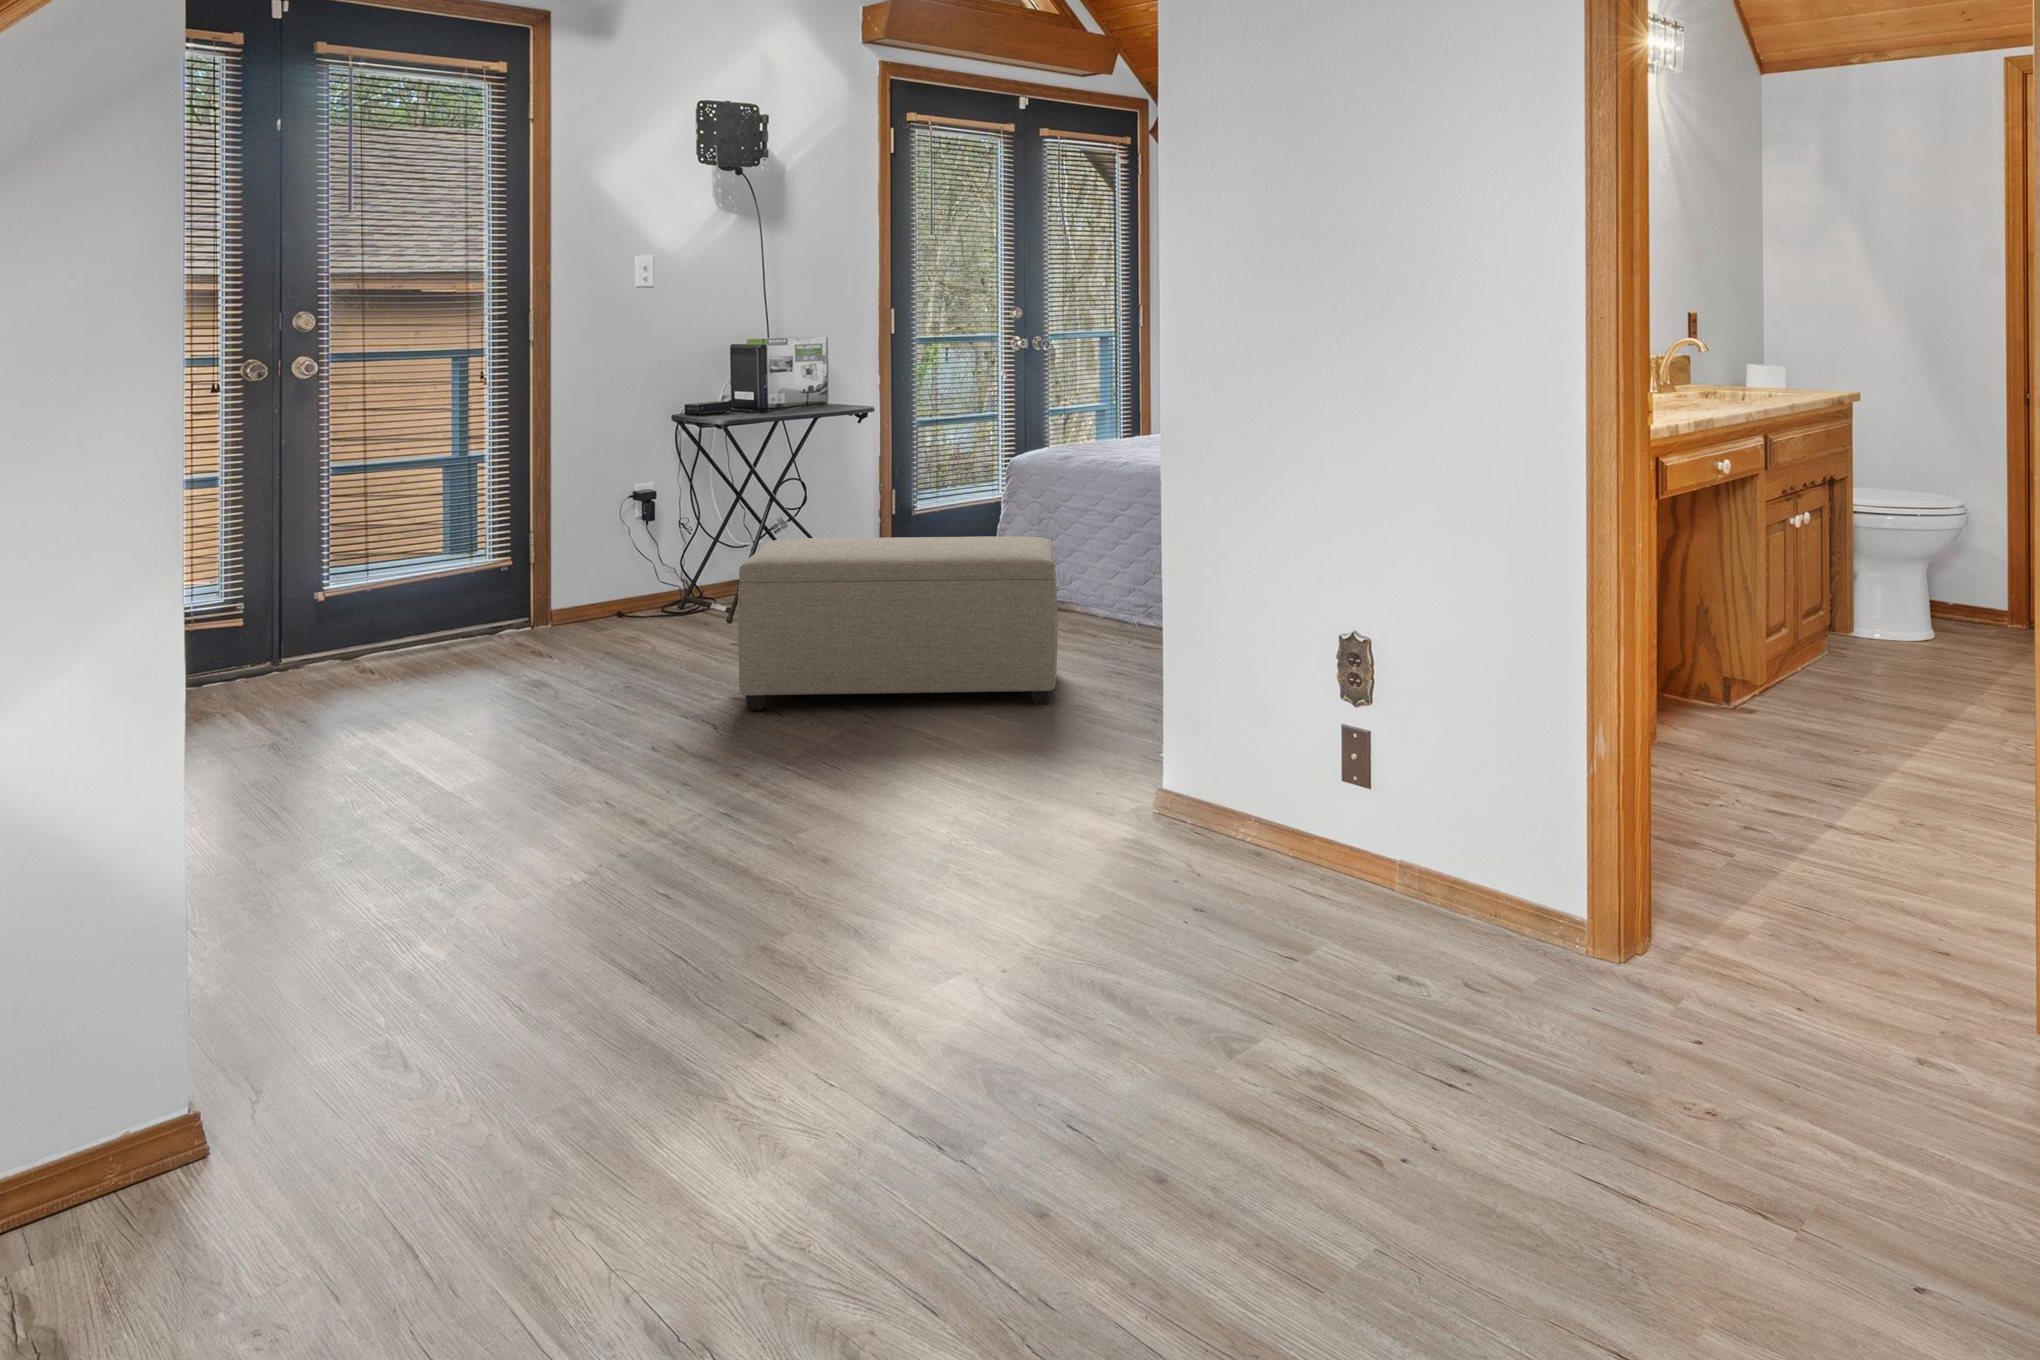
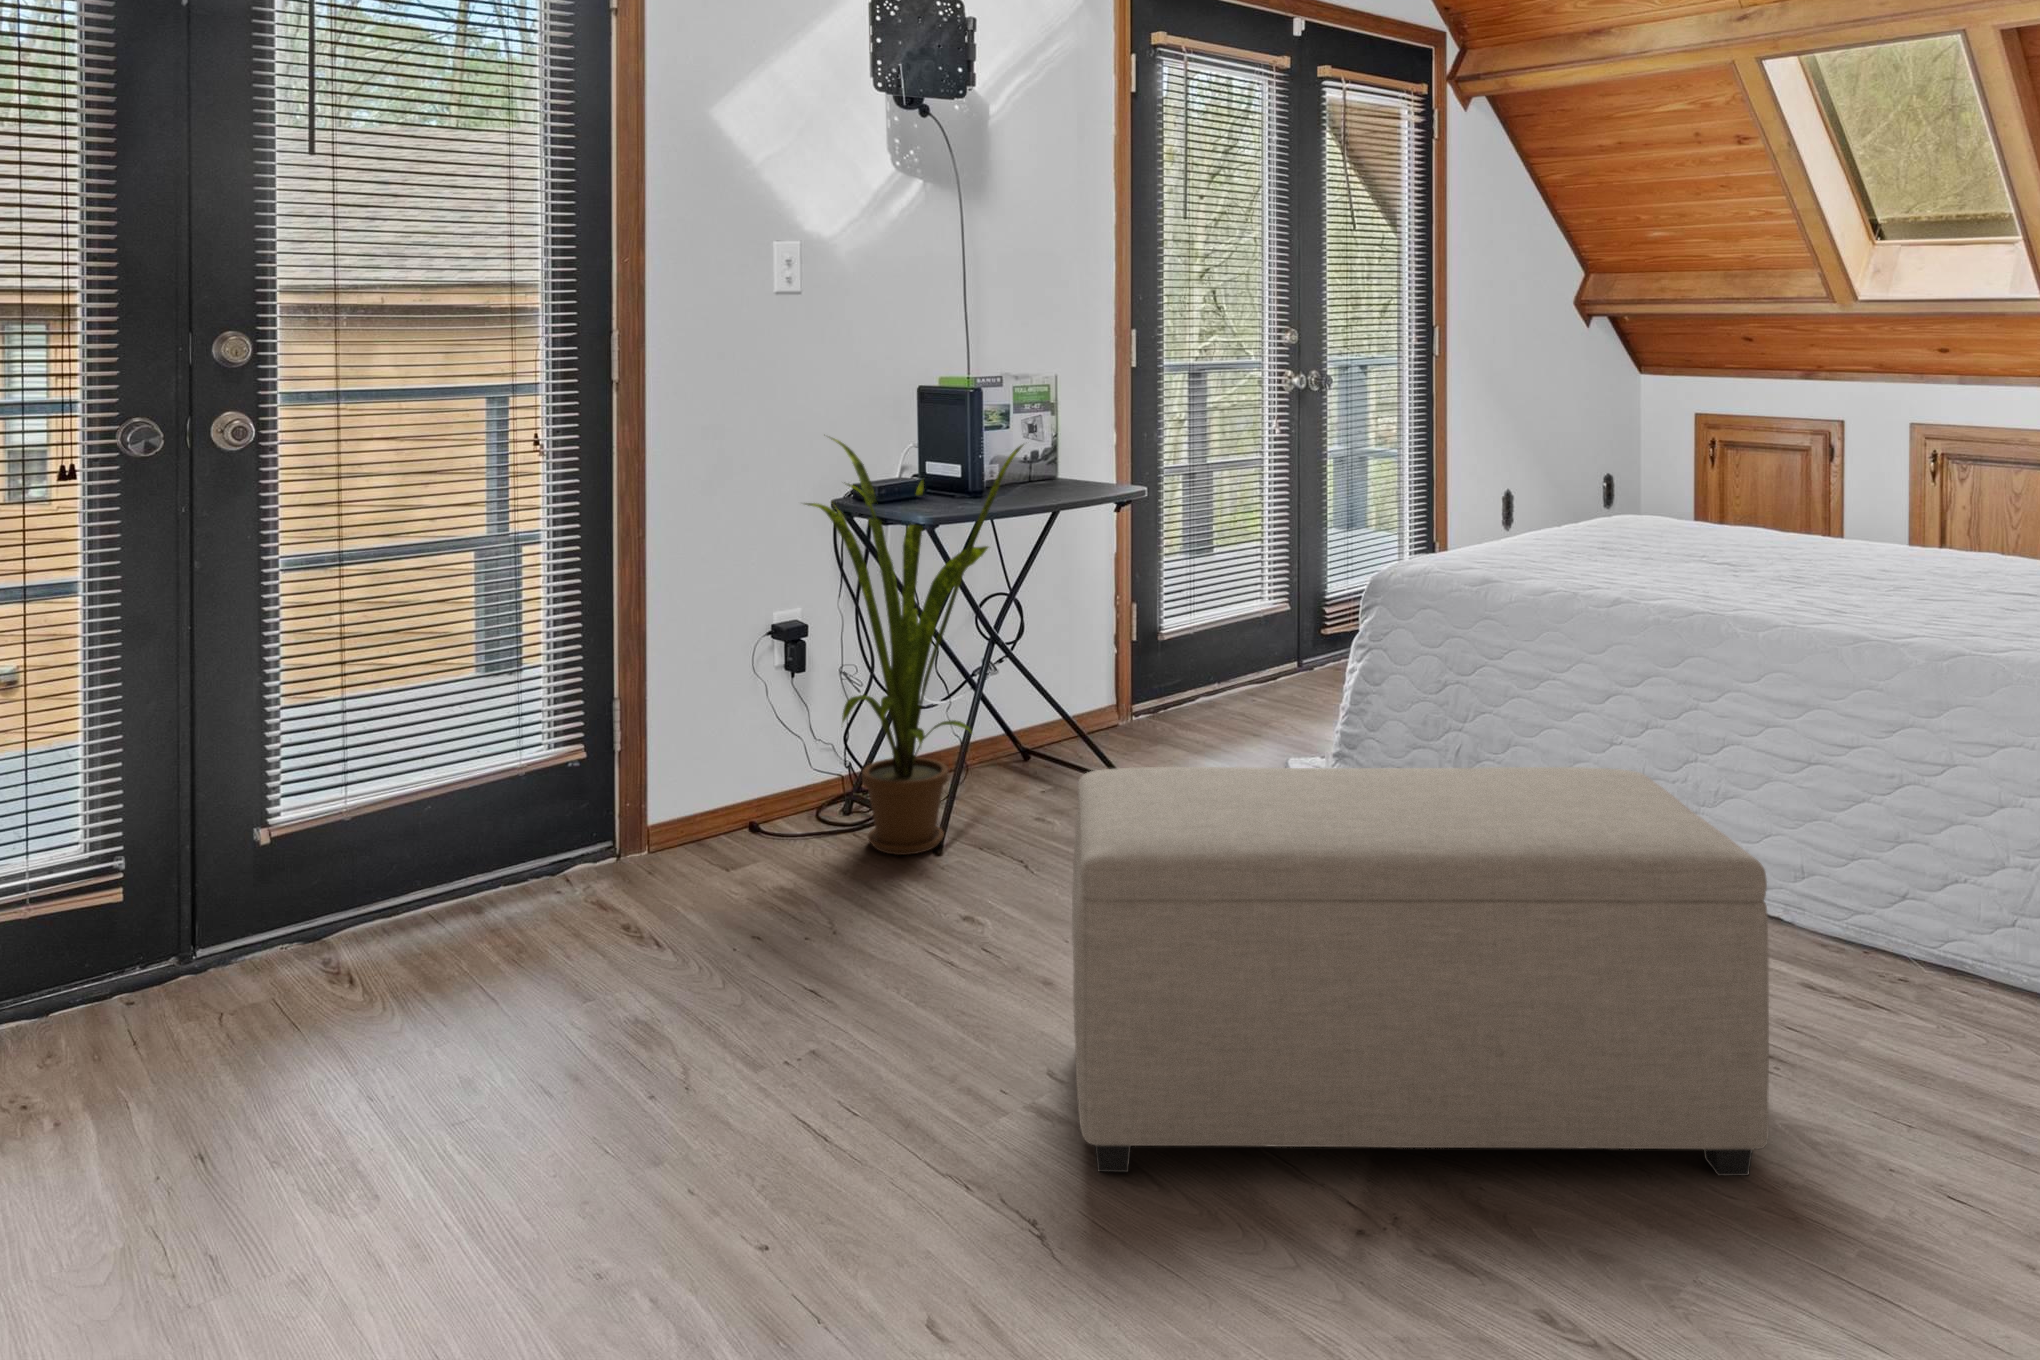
house plant: none [639,375,784,621] -> present [805,438,1023,855]

